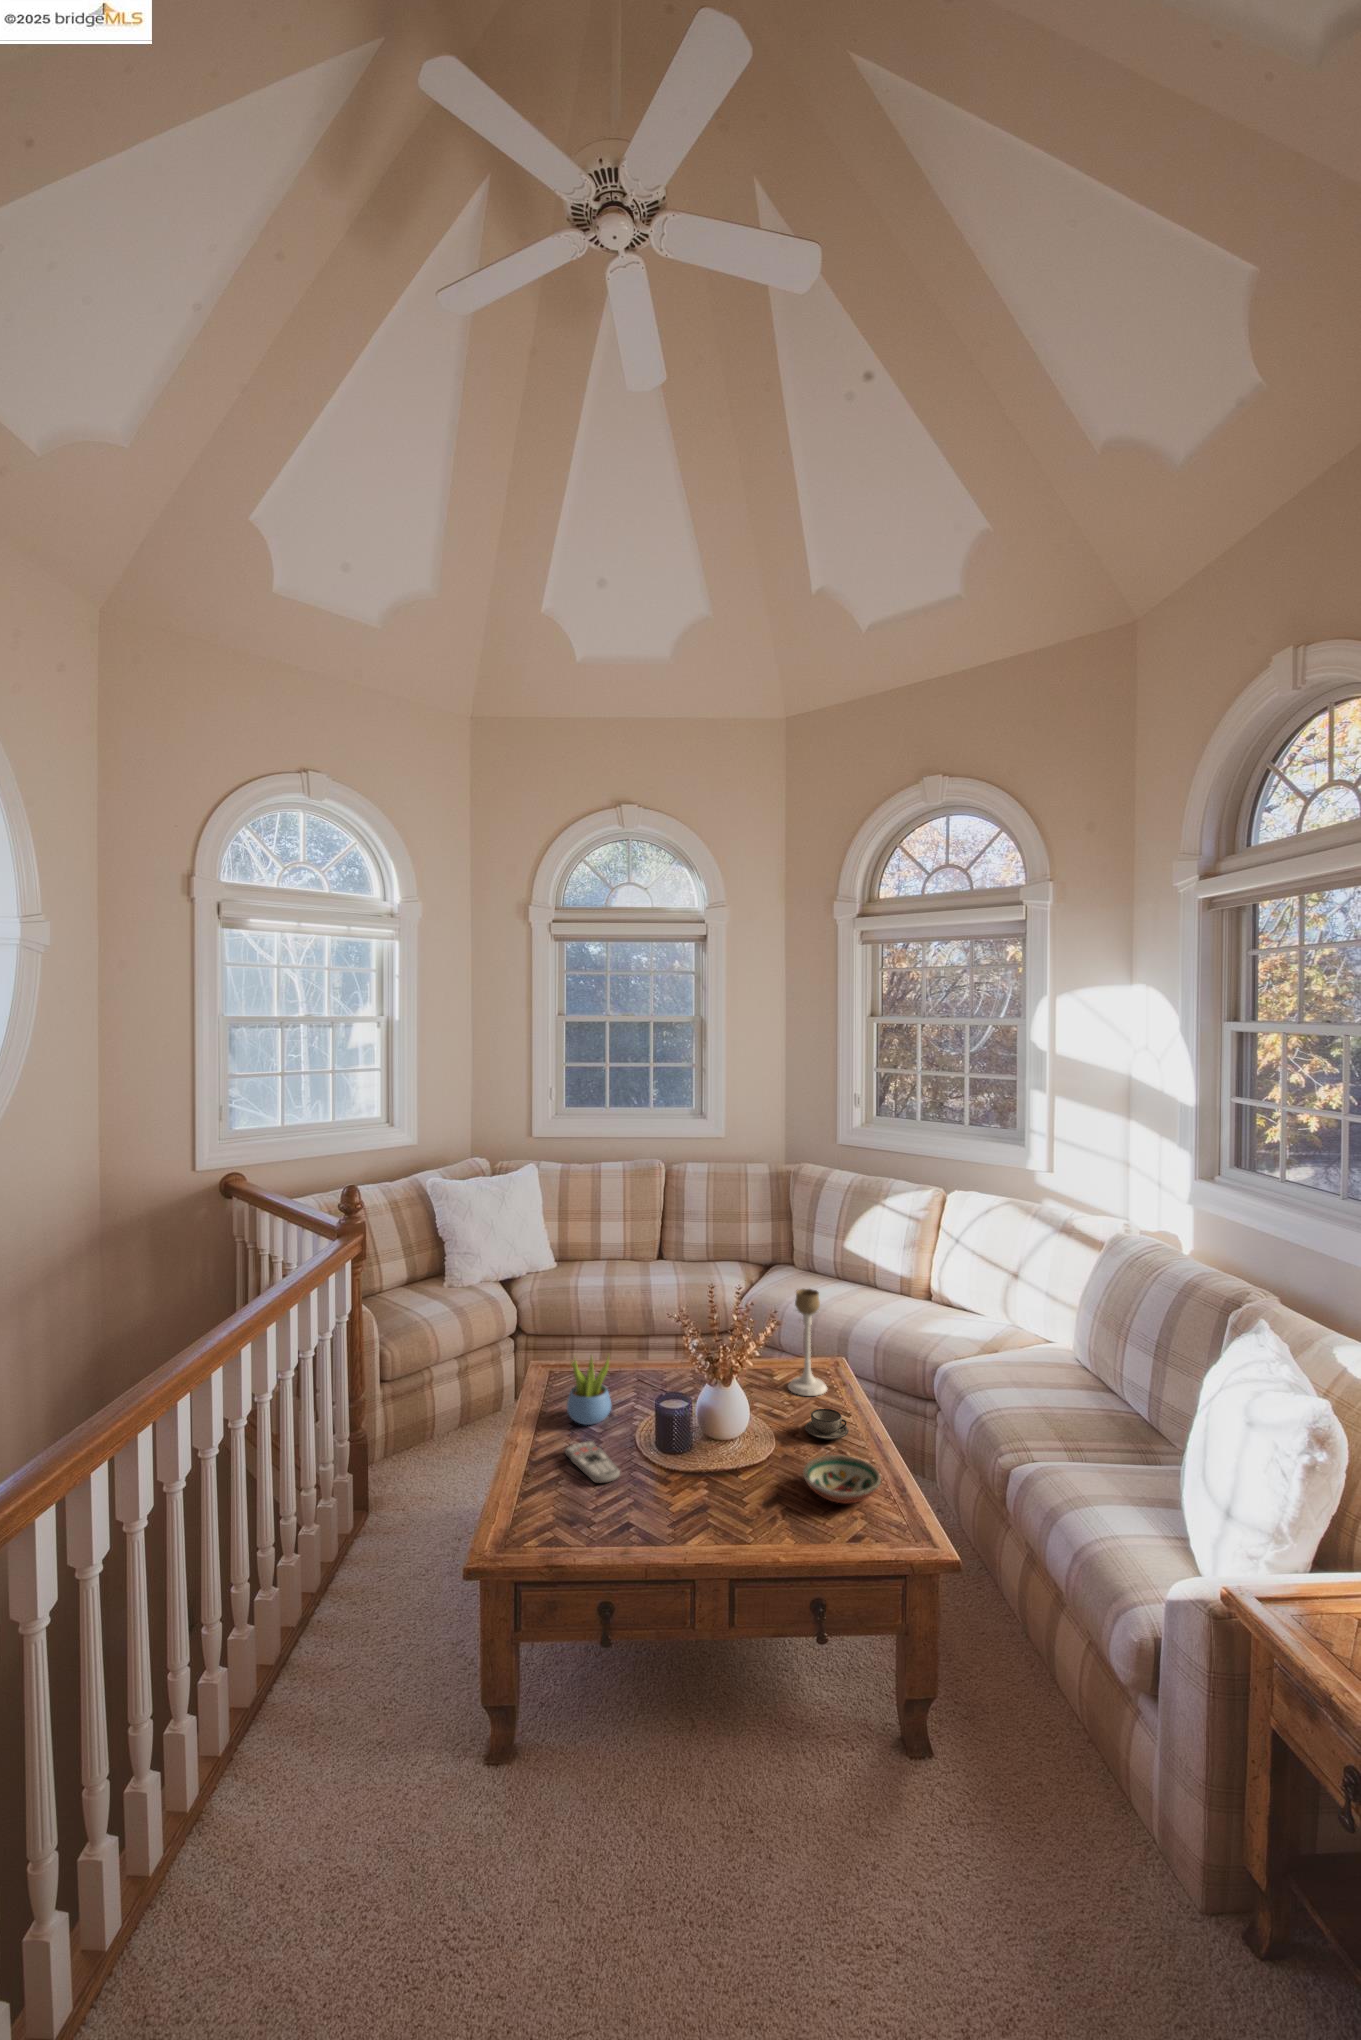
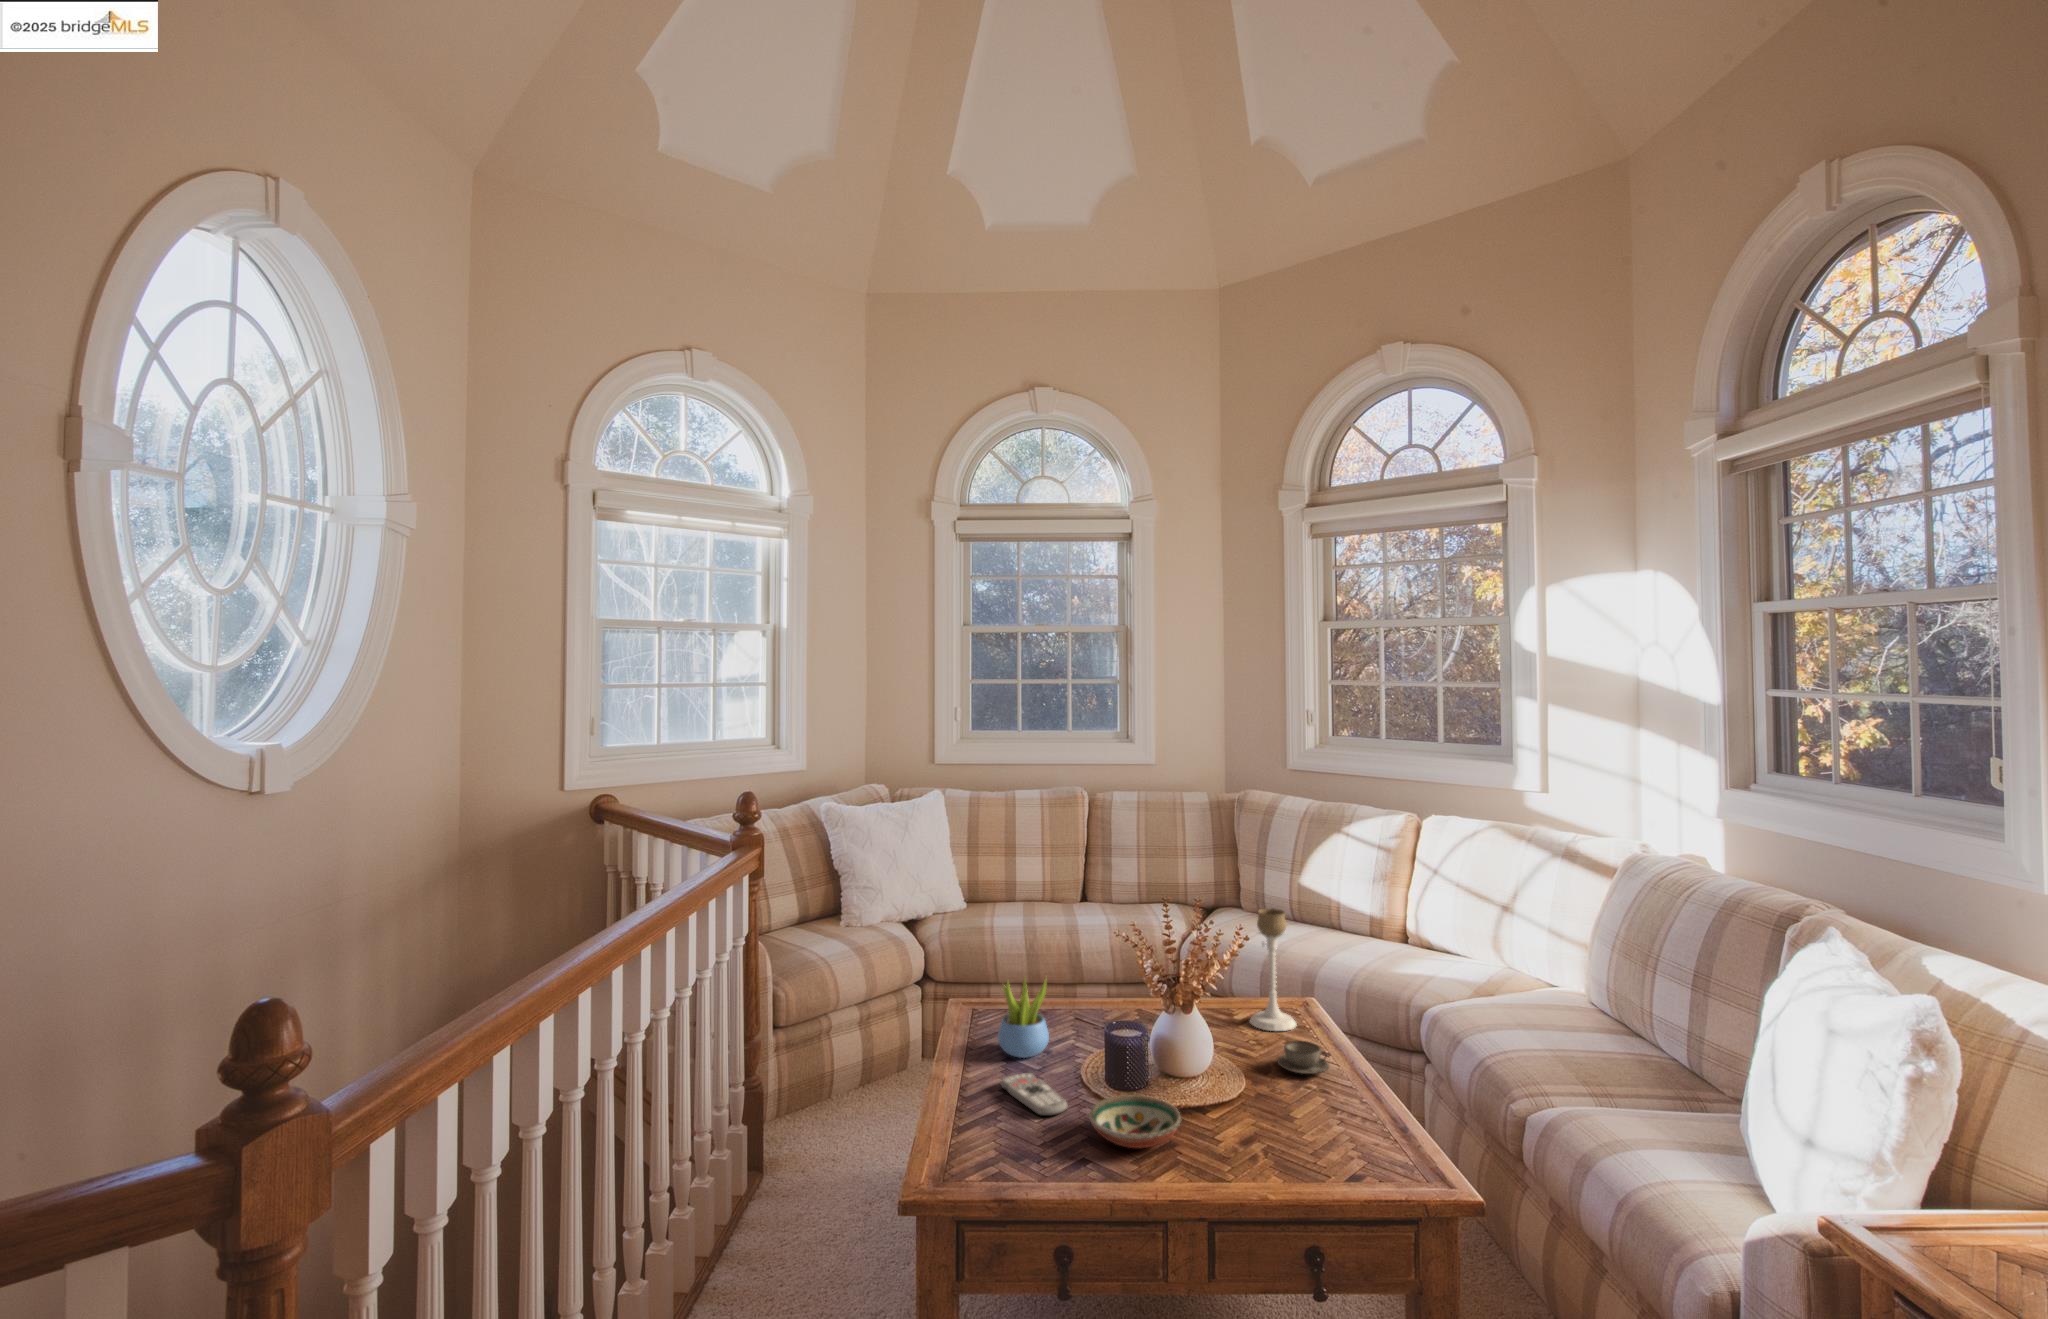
decorative bowl: present [803,1455,881,1504] -> present [1088,1095,1181,1148]

